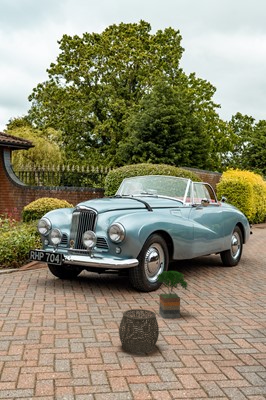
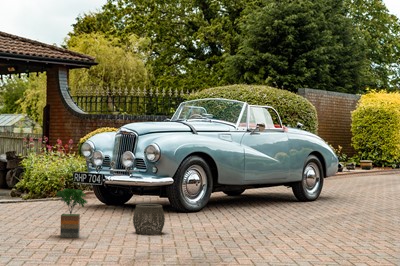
potted tree: present [157,271,187,318] -> present [57,189,87,237]

